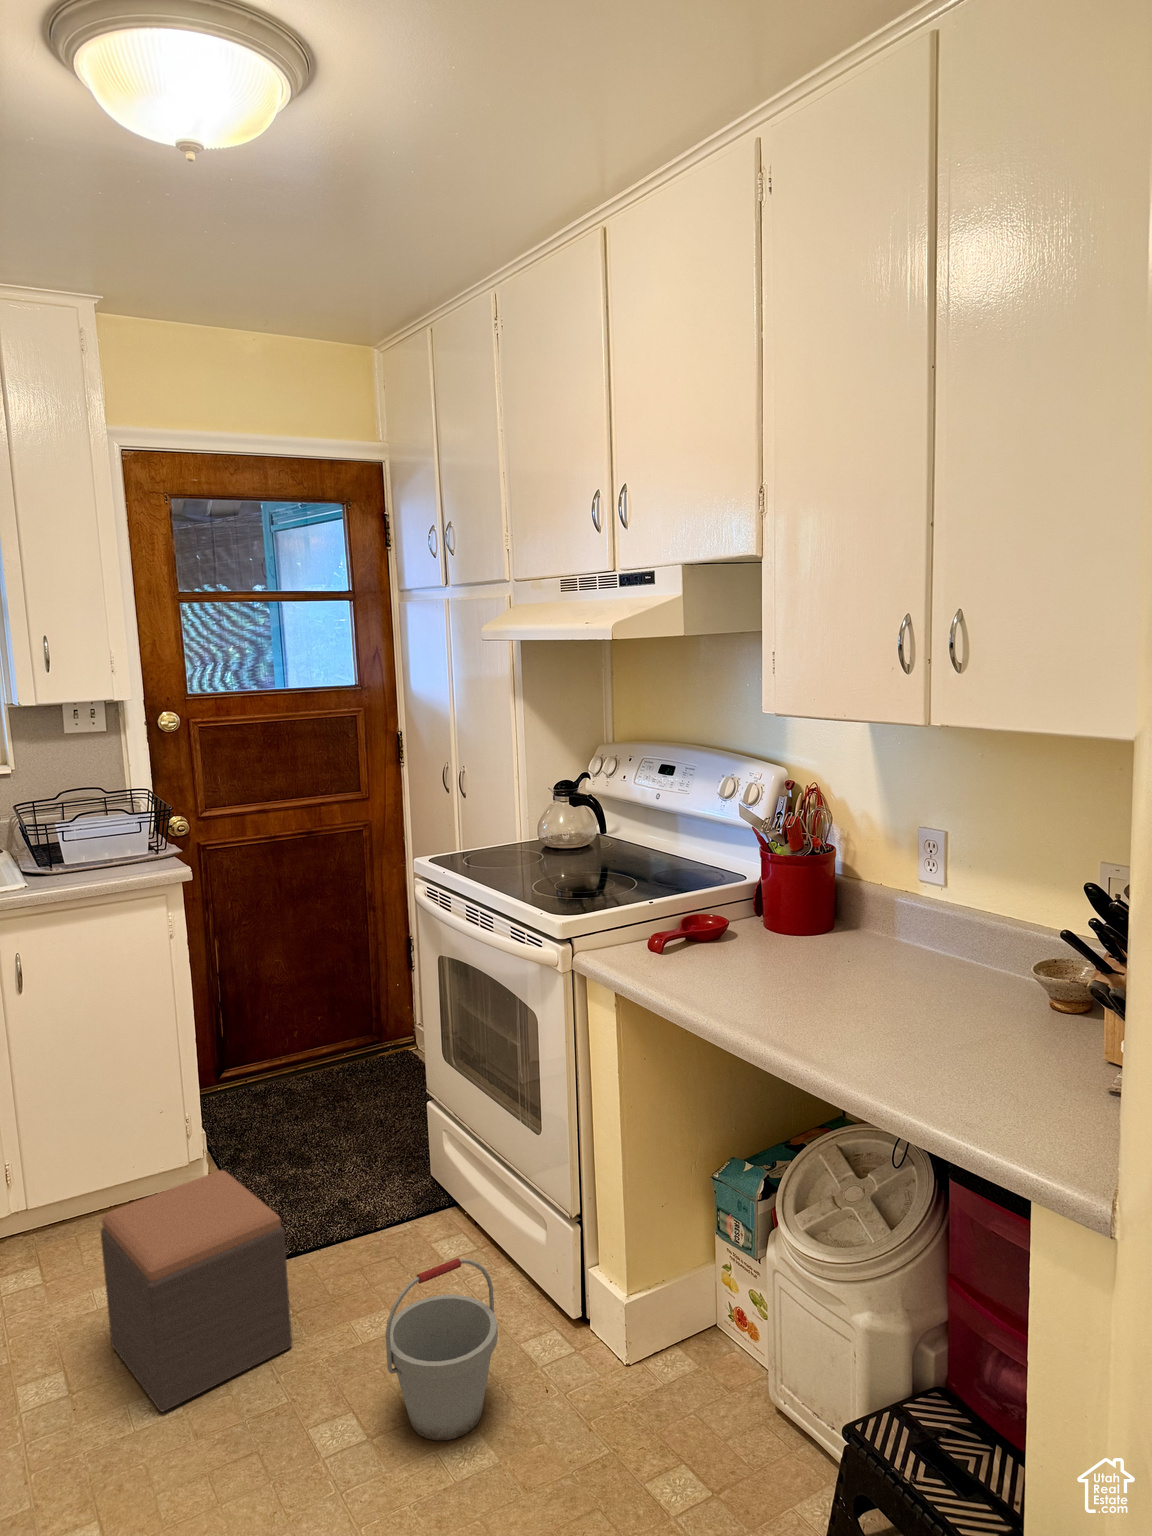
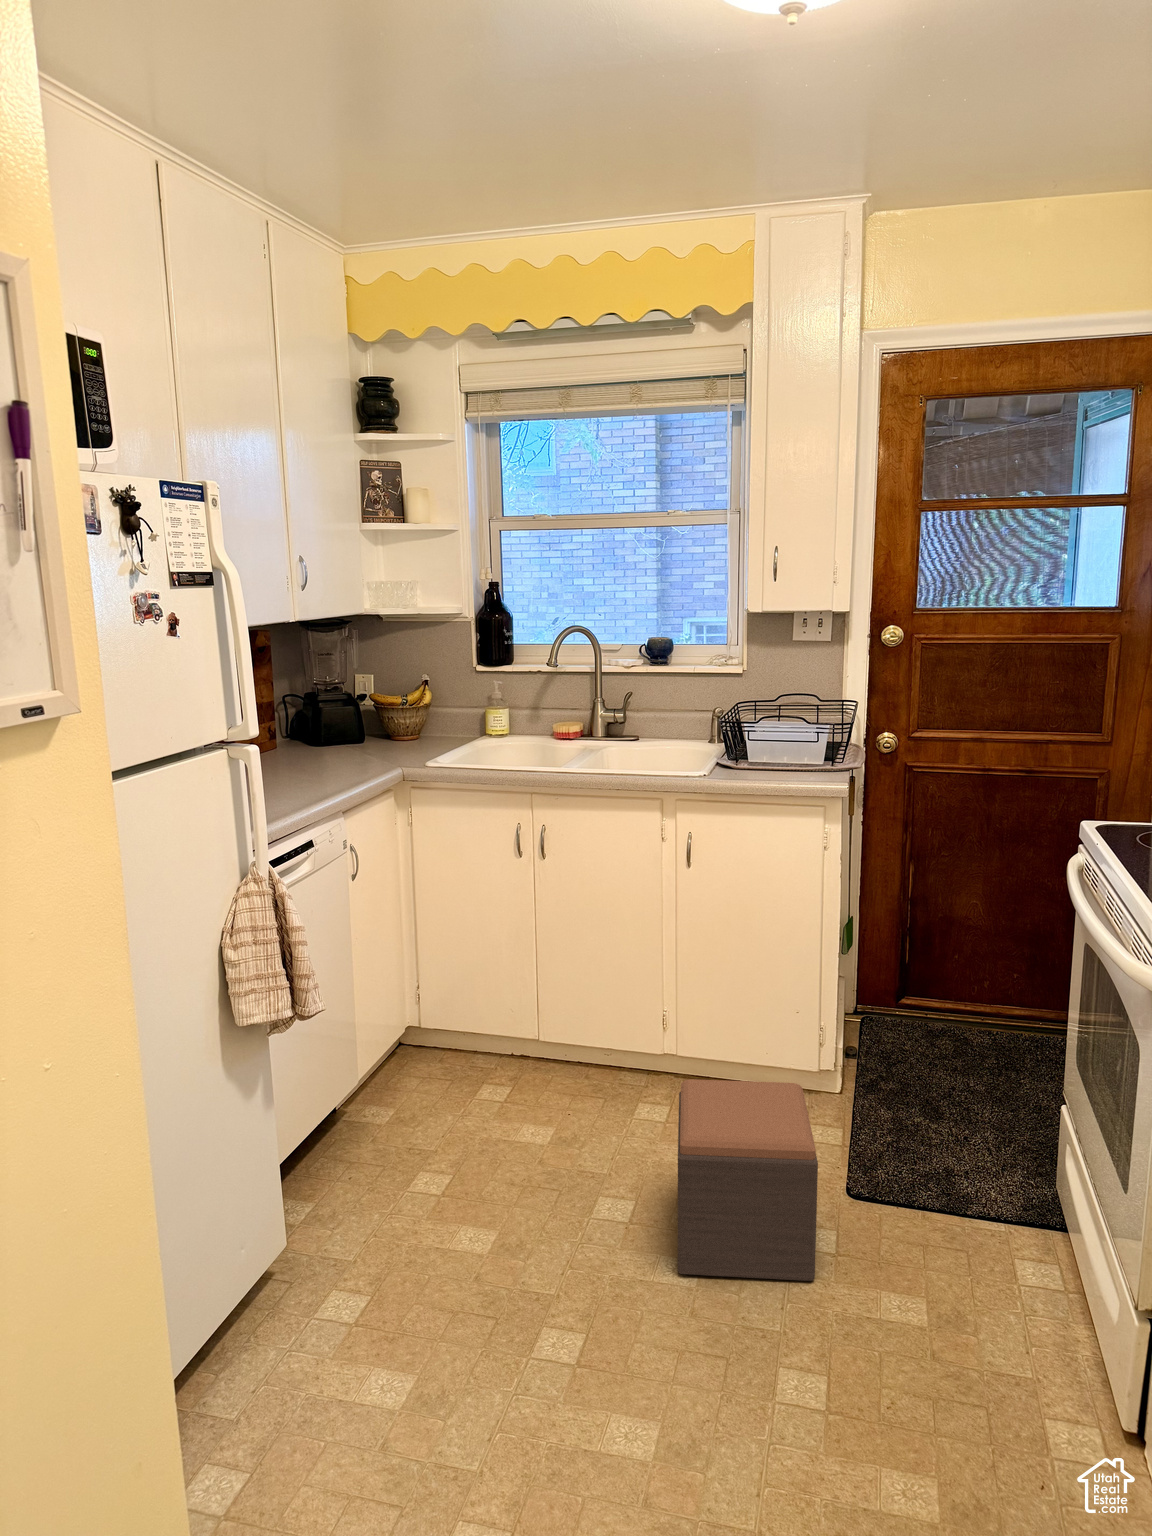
bucket: present [385,1258,498,1440] -> none [848,1273,994,1472]

